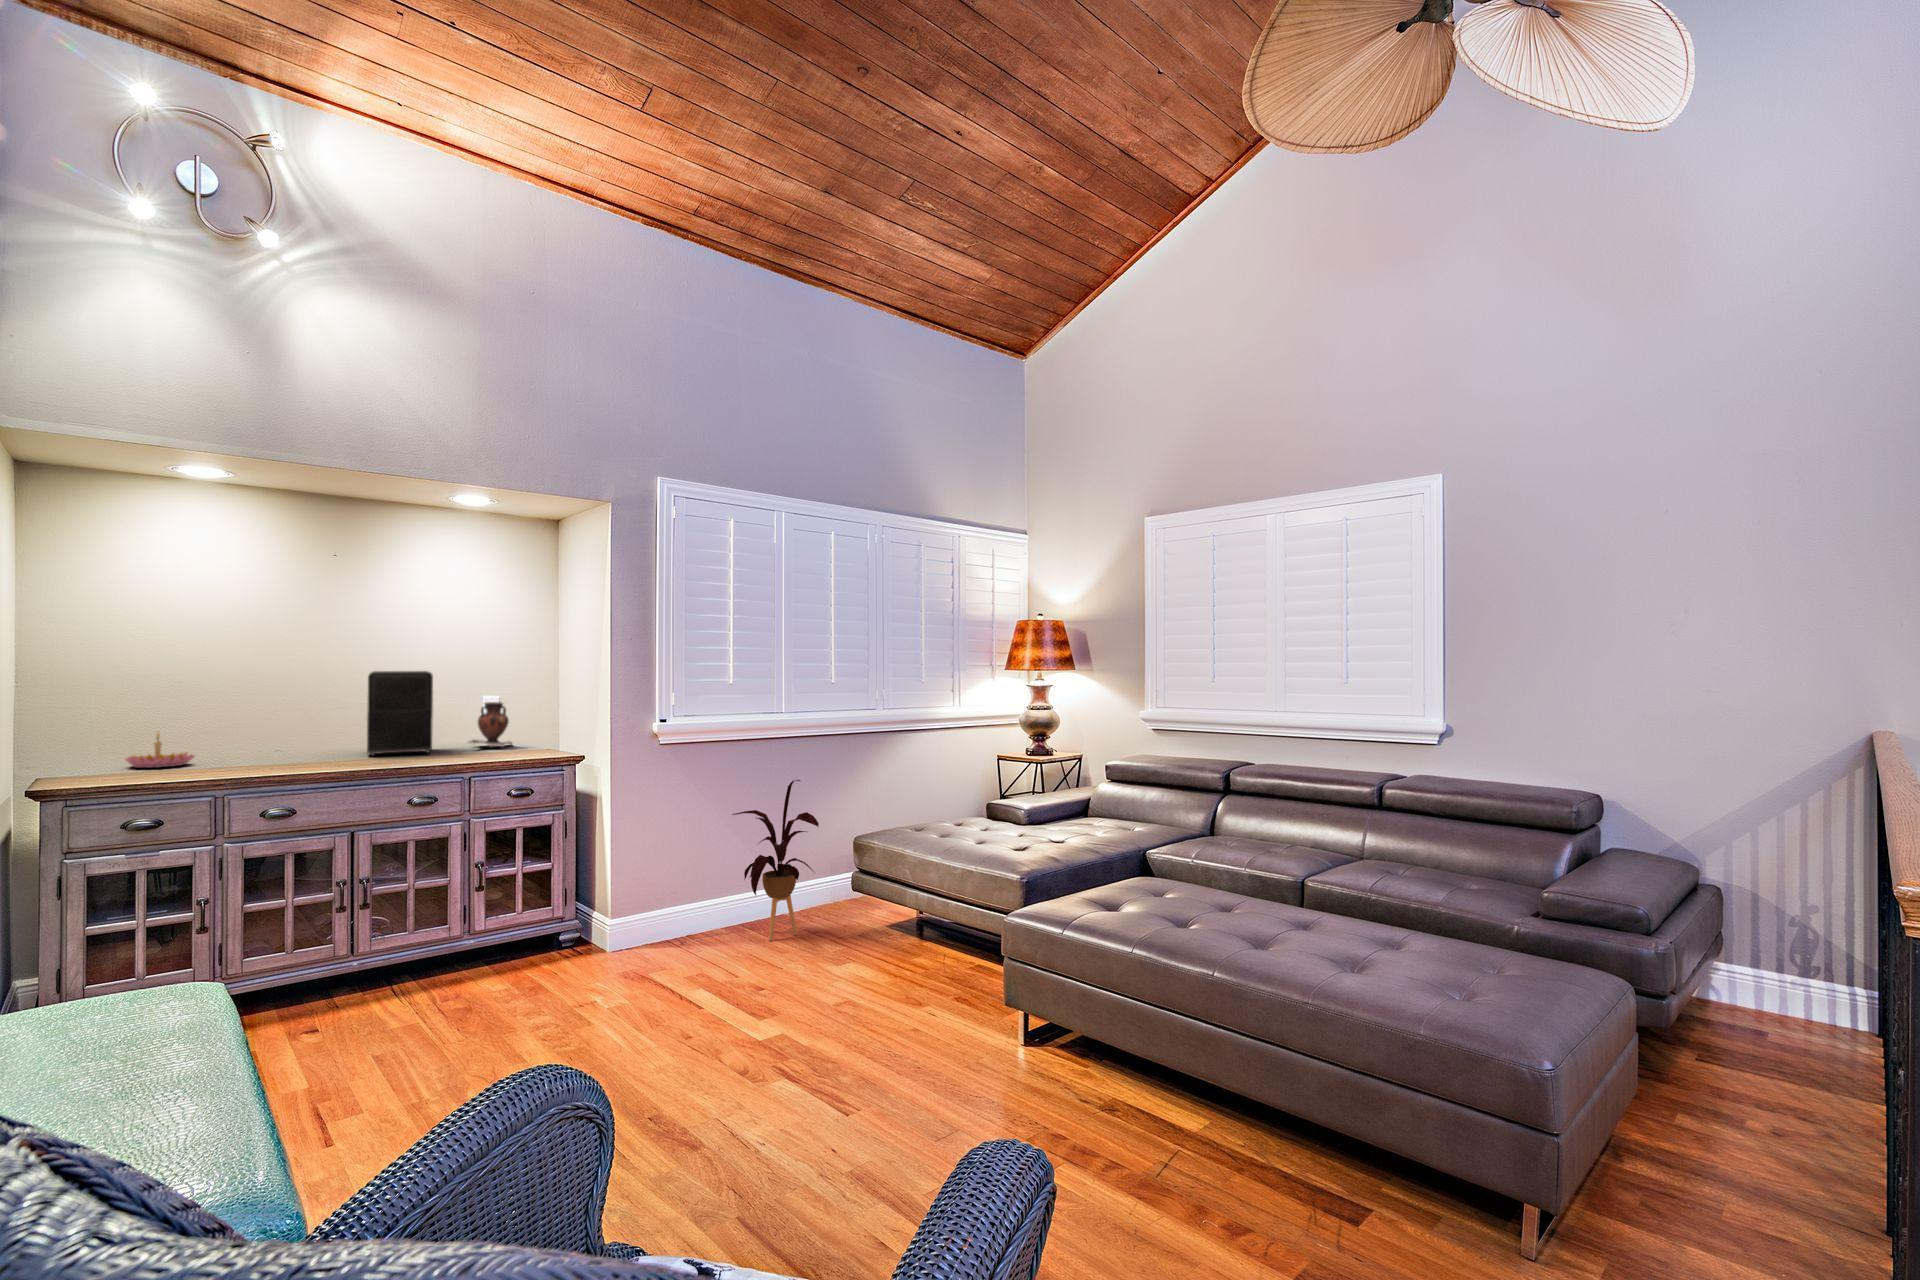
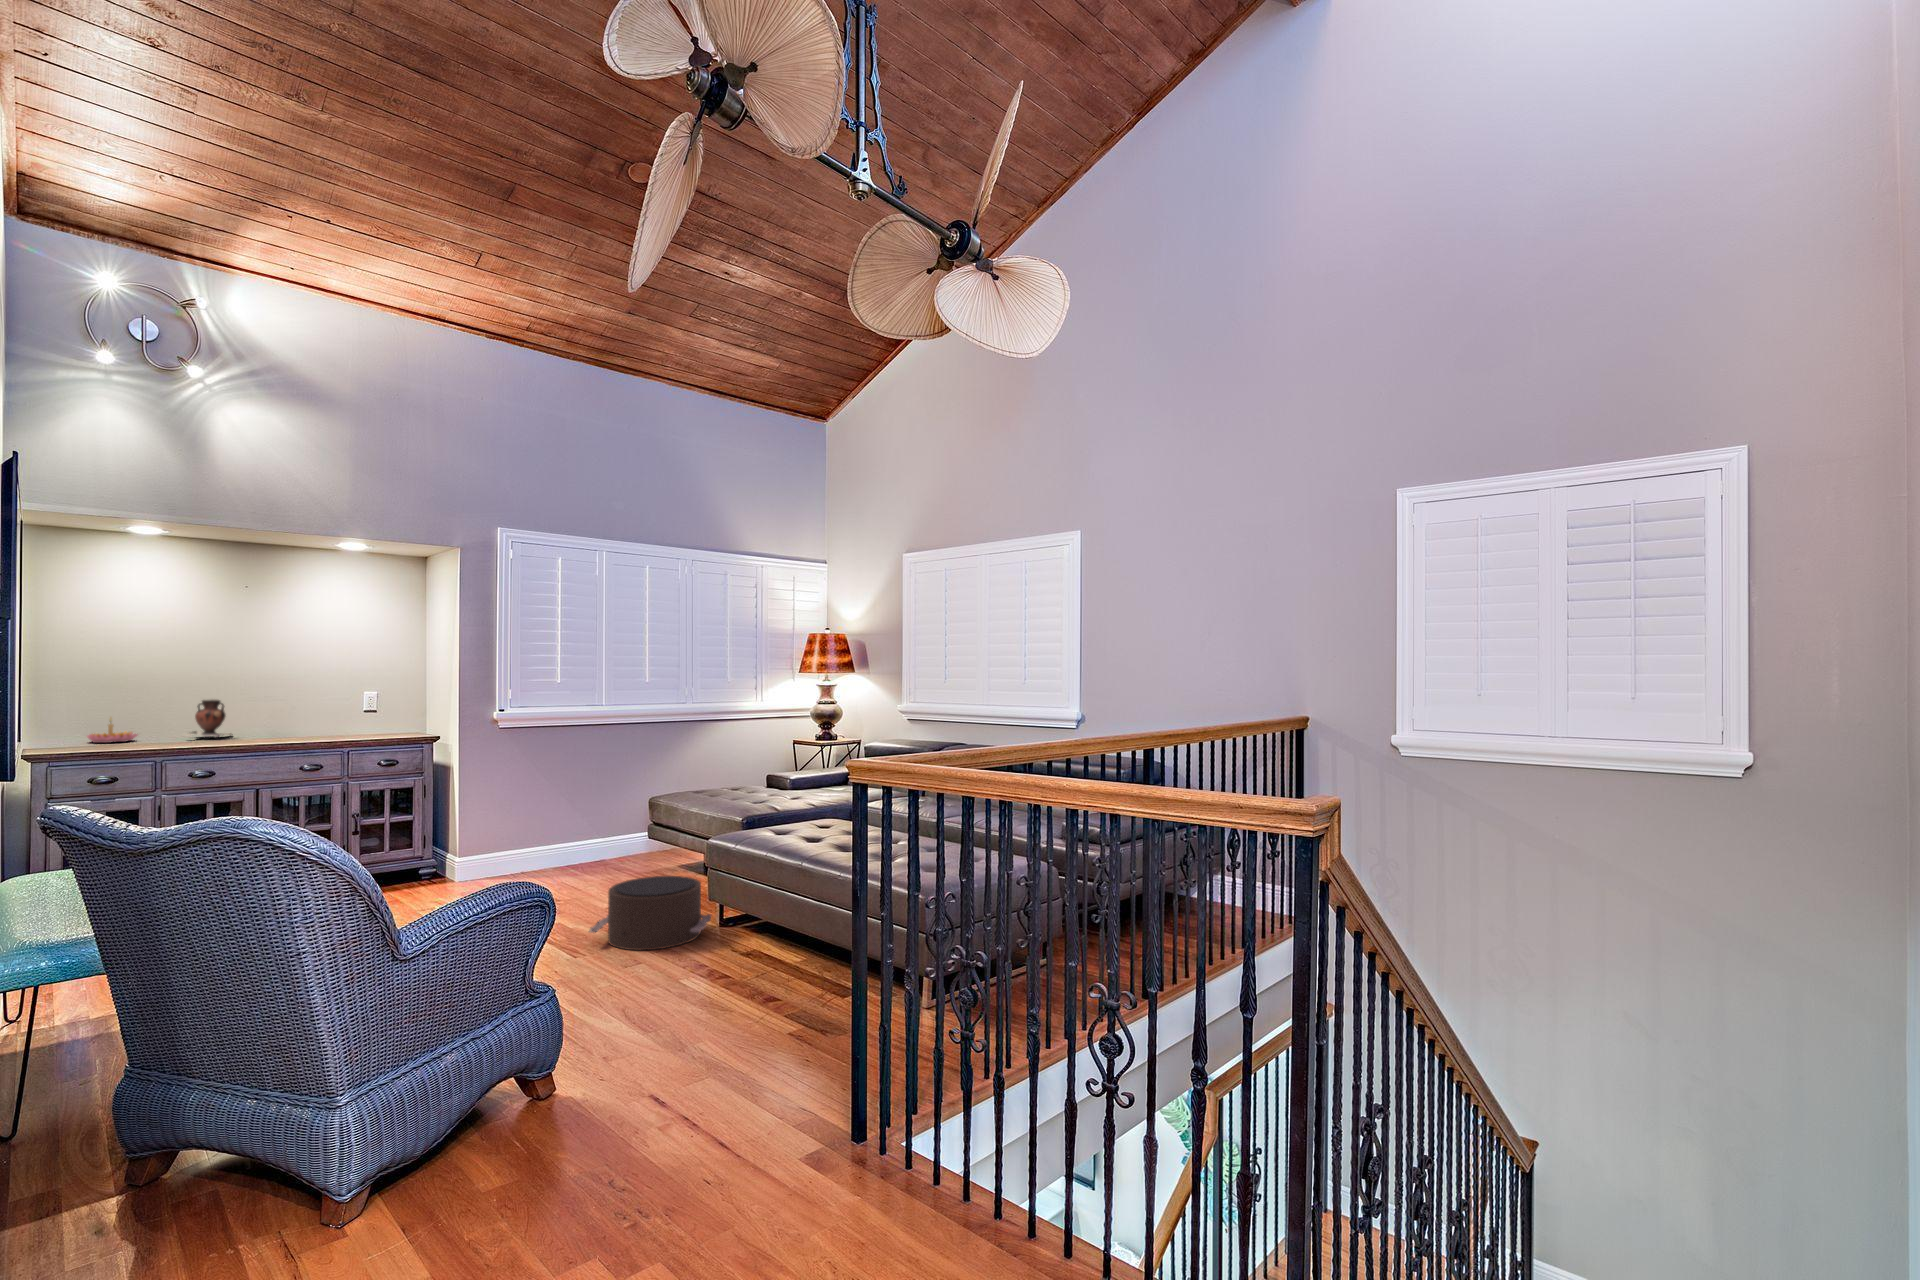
speaker: present [367,671,433,756] -> none [270,672,322,736]
vase: present [470,702,512,746] -> present [188,699,231,737]
house plant: present [732,780,819,940] -> none [555,755,619,874]
pouf: none [849,966,1021,1096] -> present [590,876,711,950]

